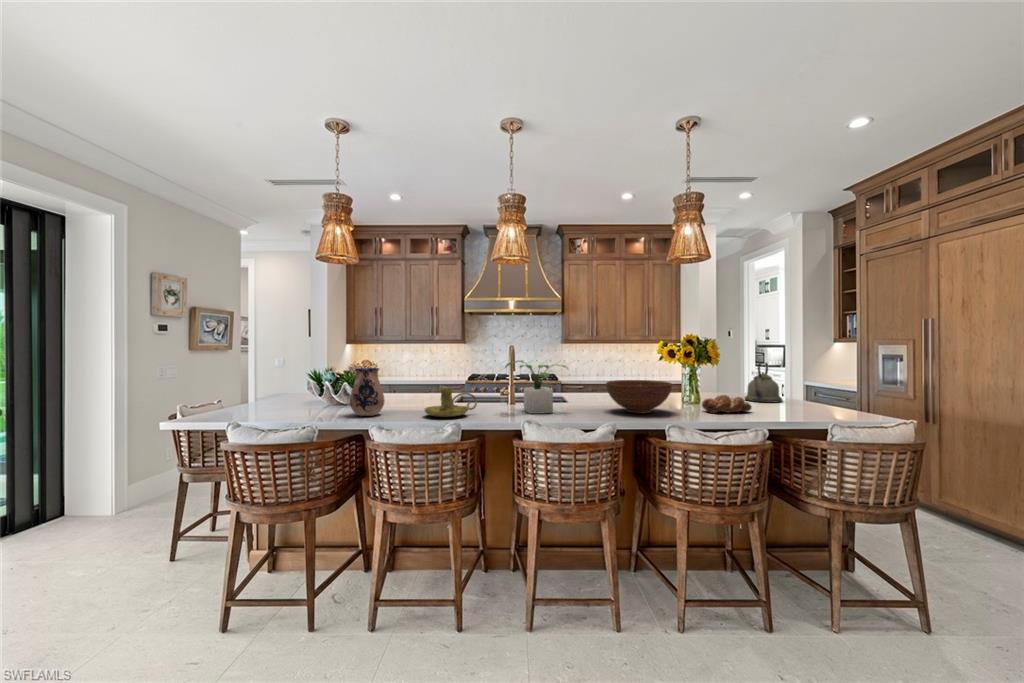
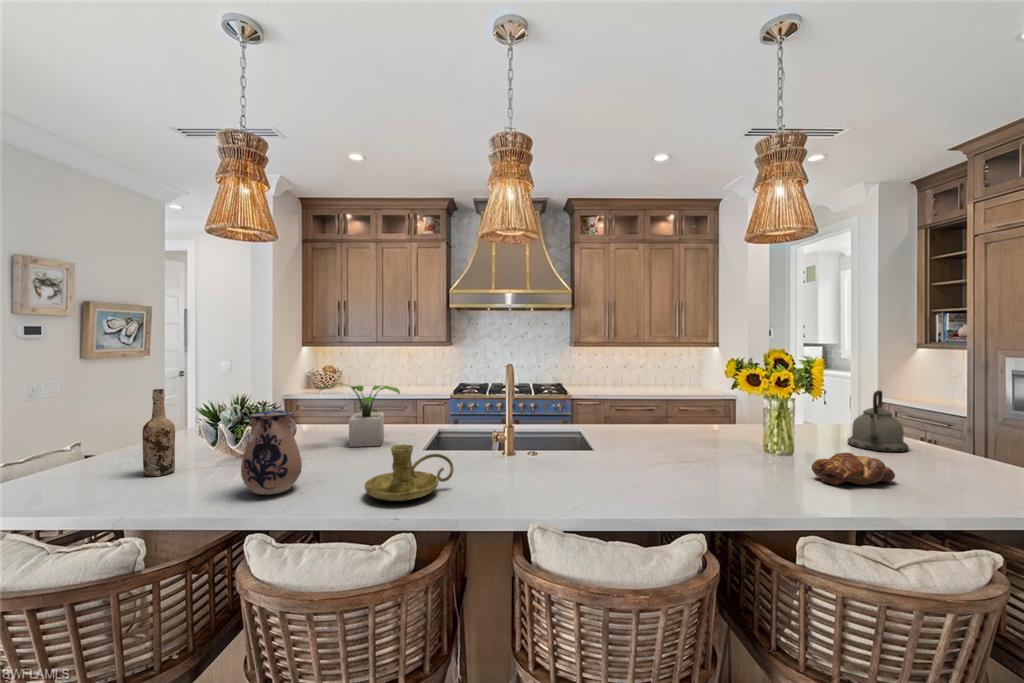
wine bottle: none [281,357,299,411] -> present [142,389,175,476]
potted plant: present [505,361,568,414] -> present [320,382,400,447]
fruit bowl: present [606,380,672,414] -> none [661,425,772,487]

